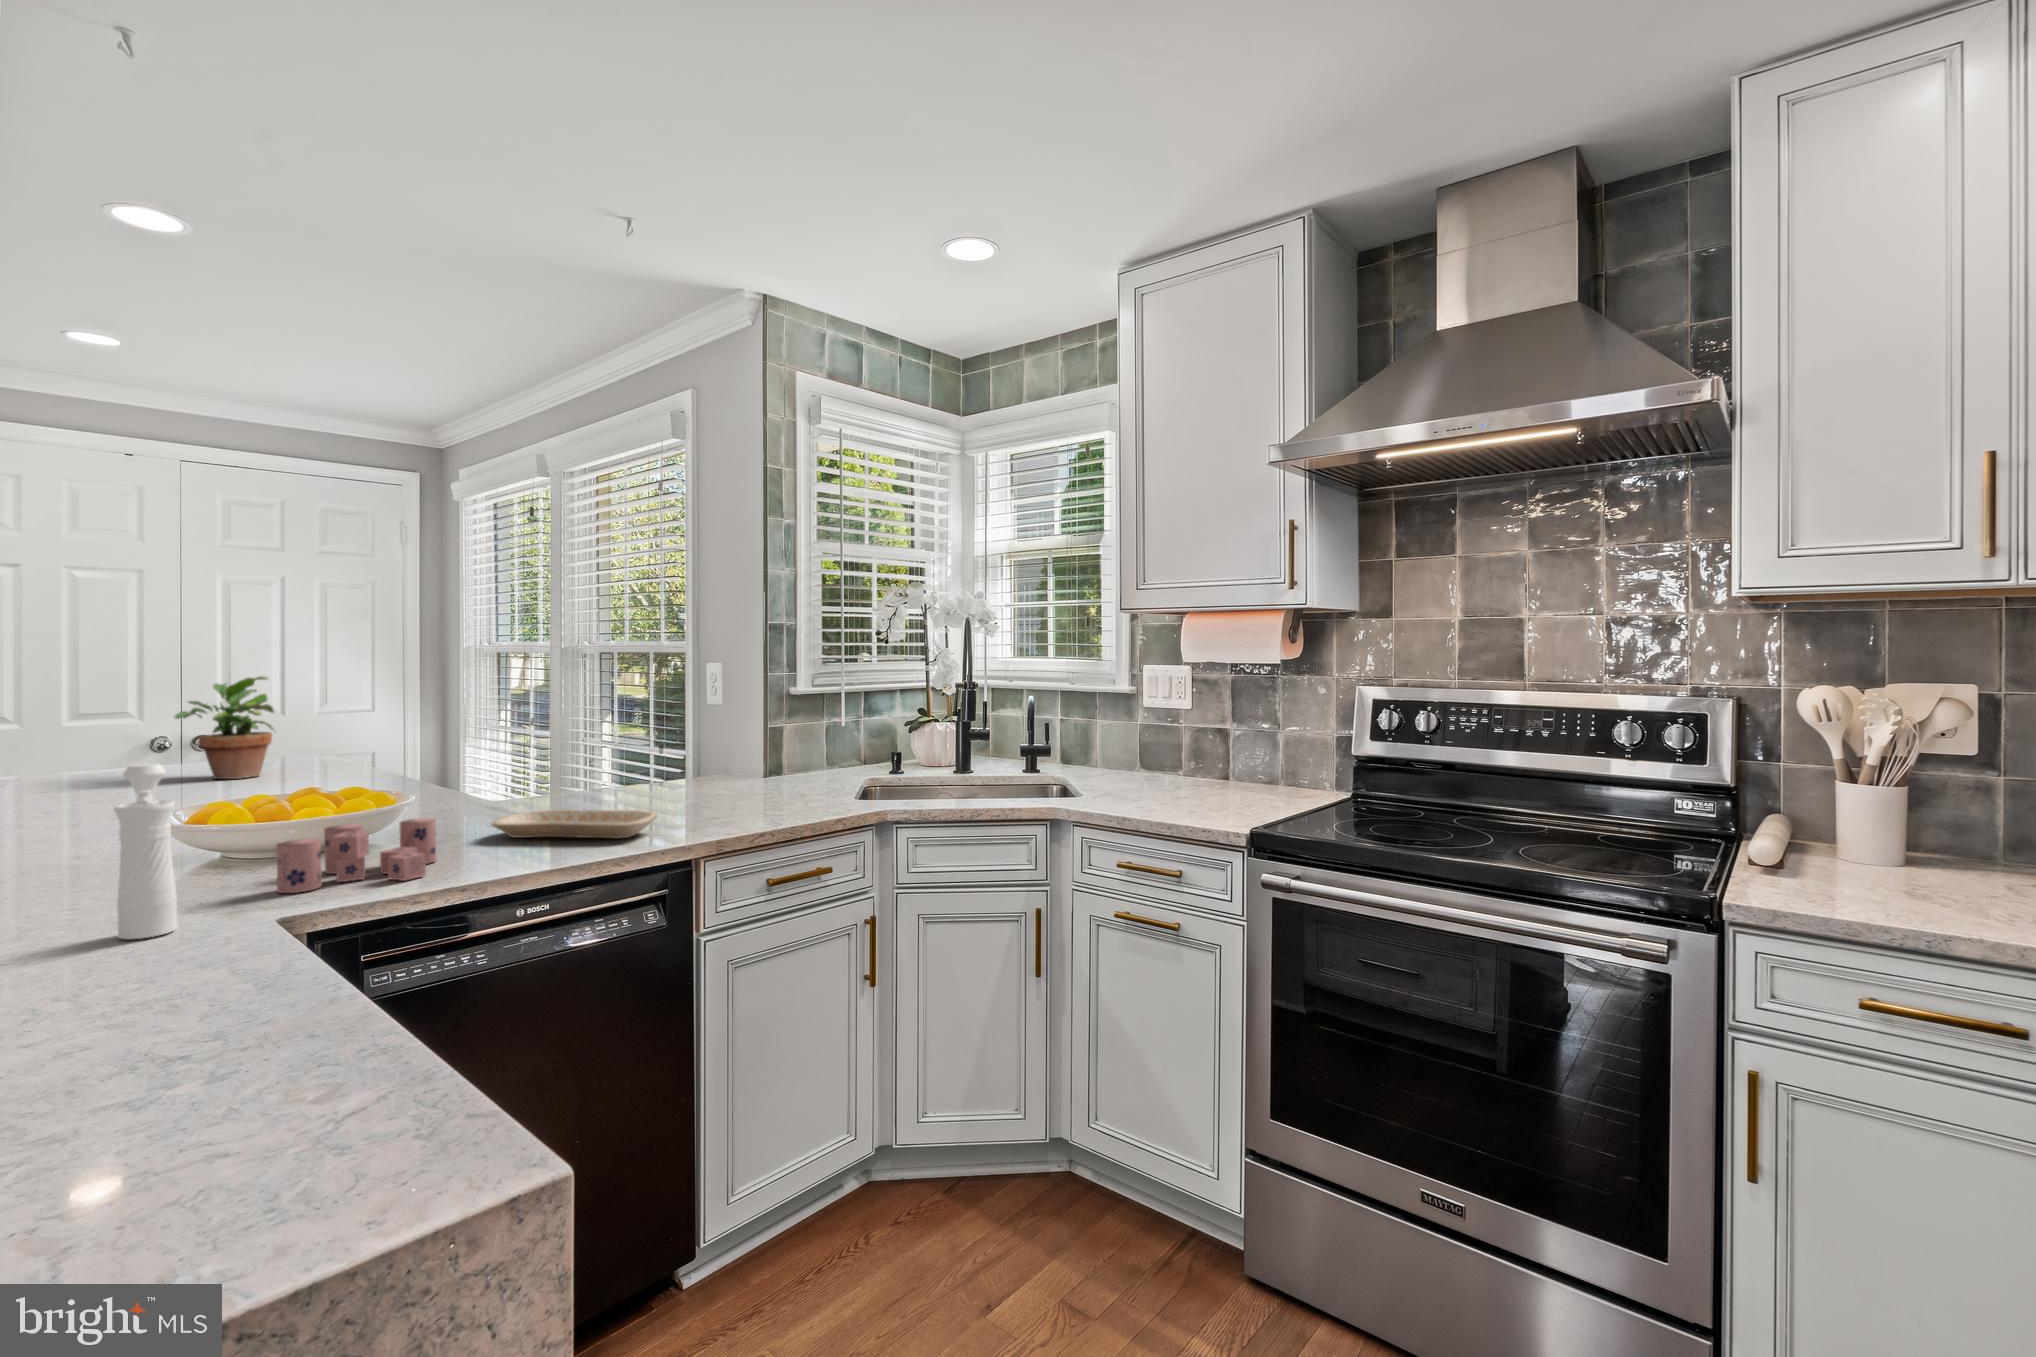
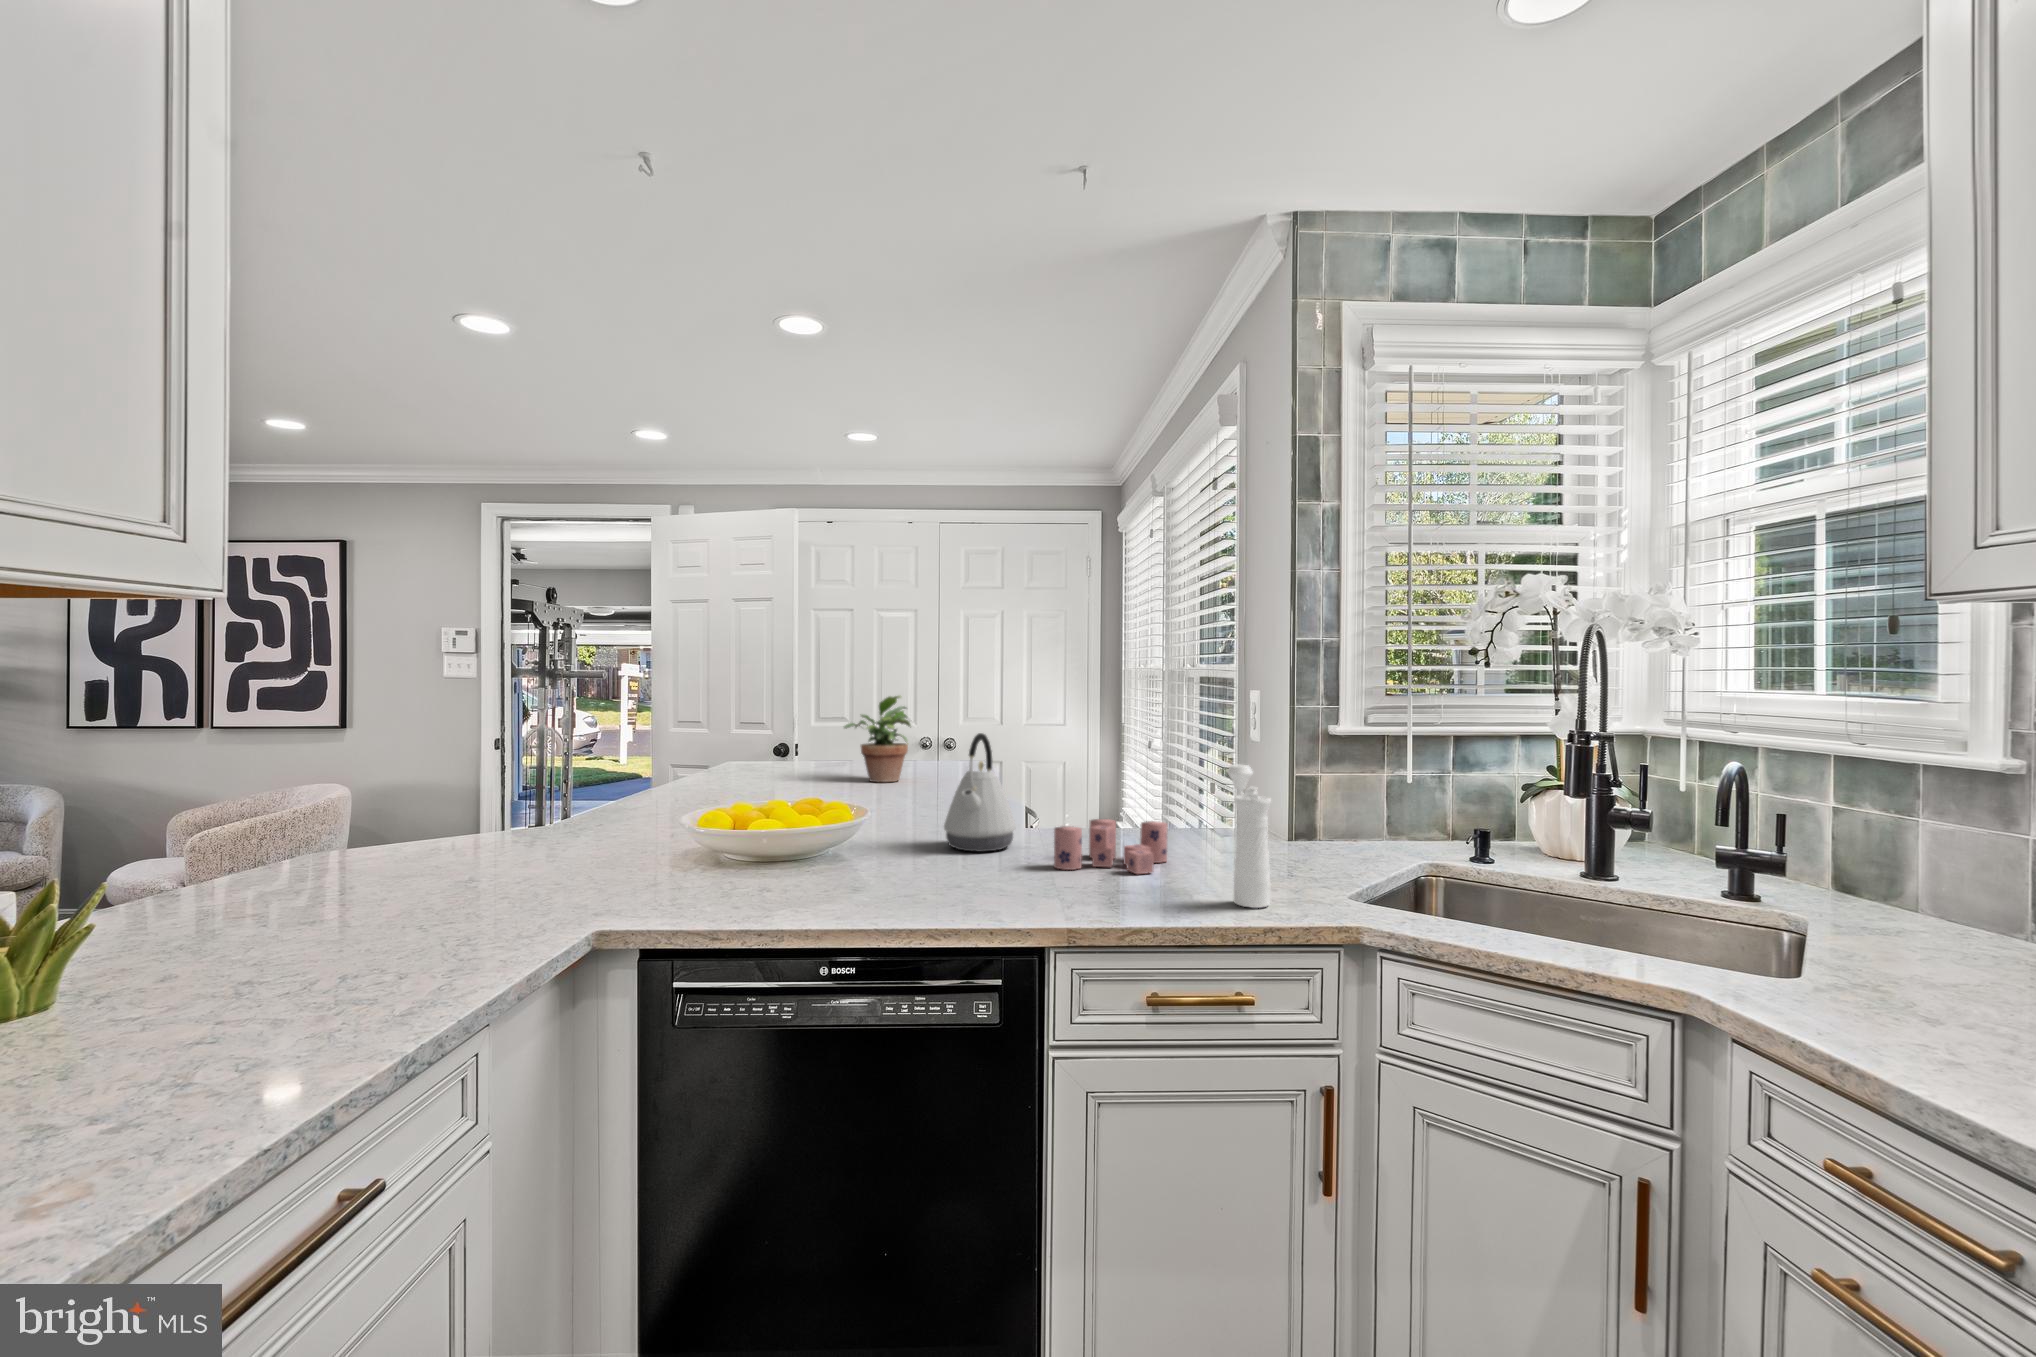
kettle: none [484,706,560,815] -> present [944,733,1016,852]
pepper mill: present [114,764,177,940] -> present [1227,765,1271,908]
tray: present [491,809,658,838] -> none [886,851,1036,902]
candle: present [276,818,436,893] -> present [1054,819,1168,874]

